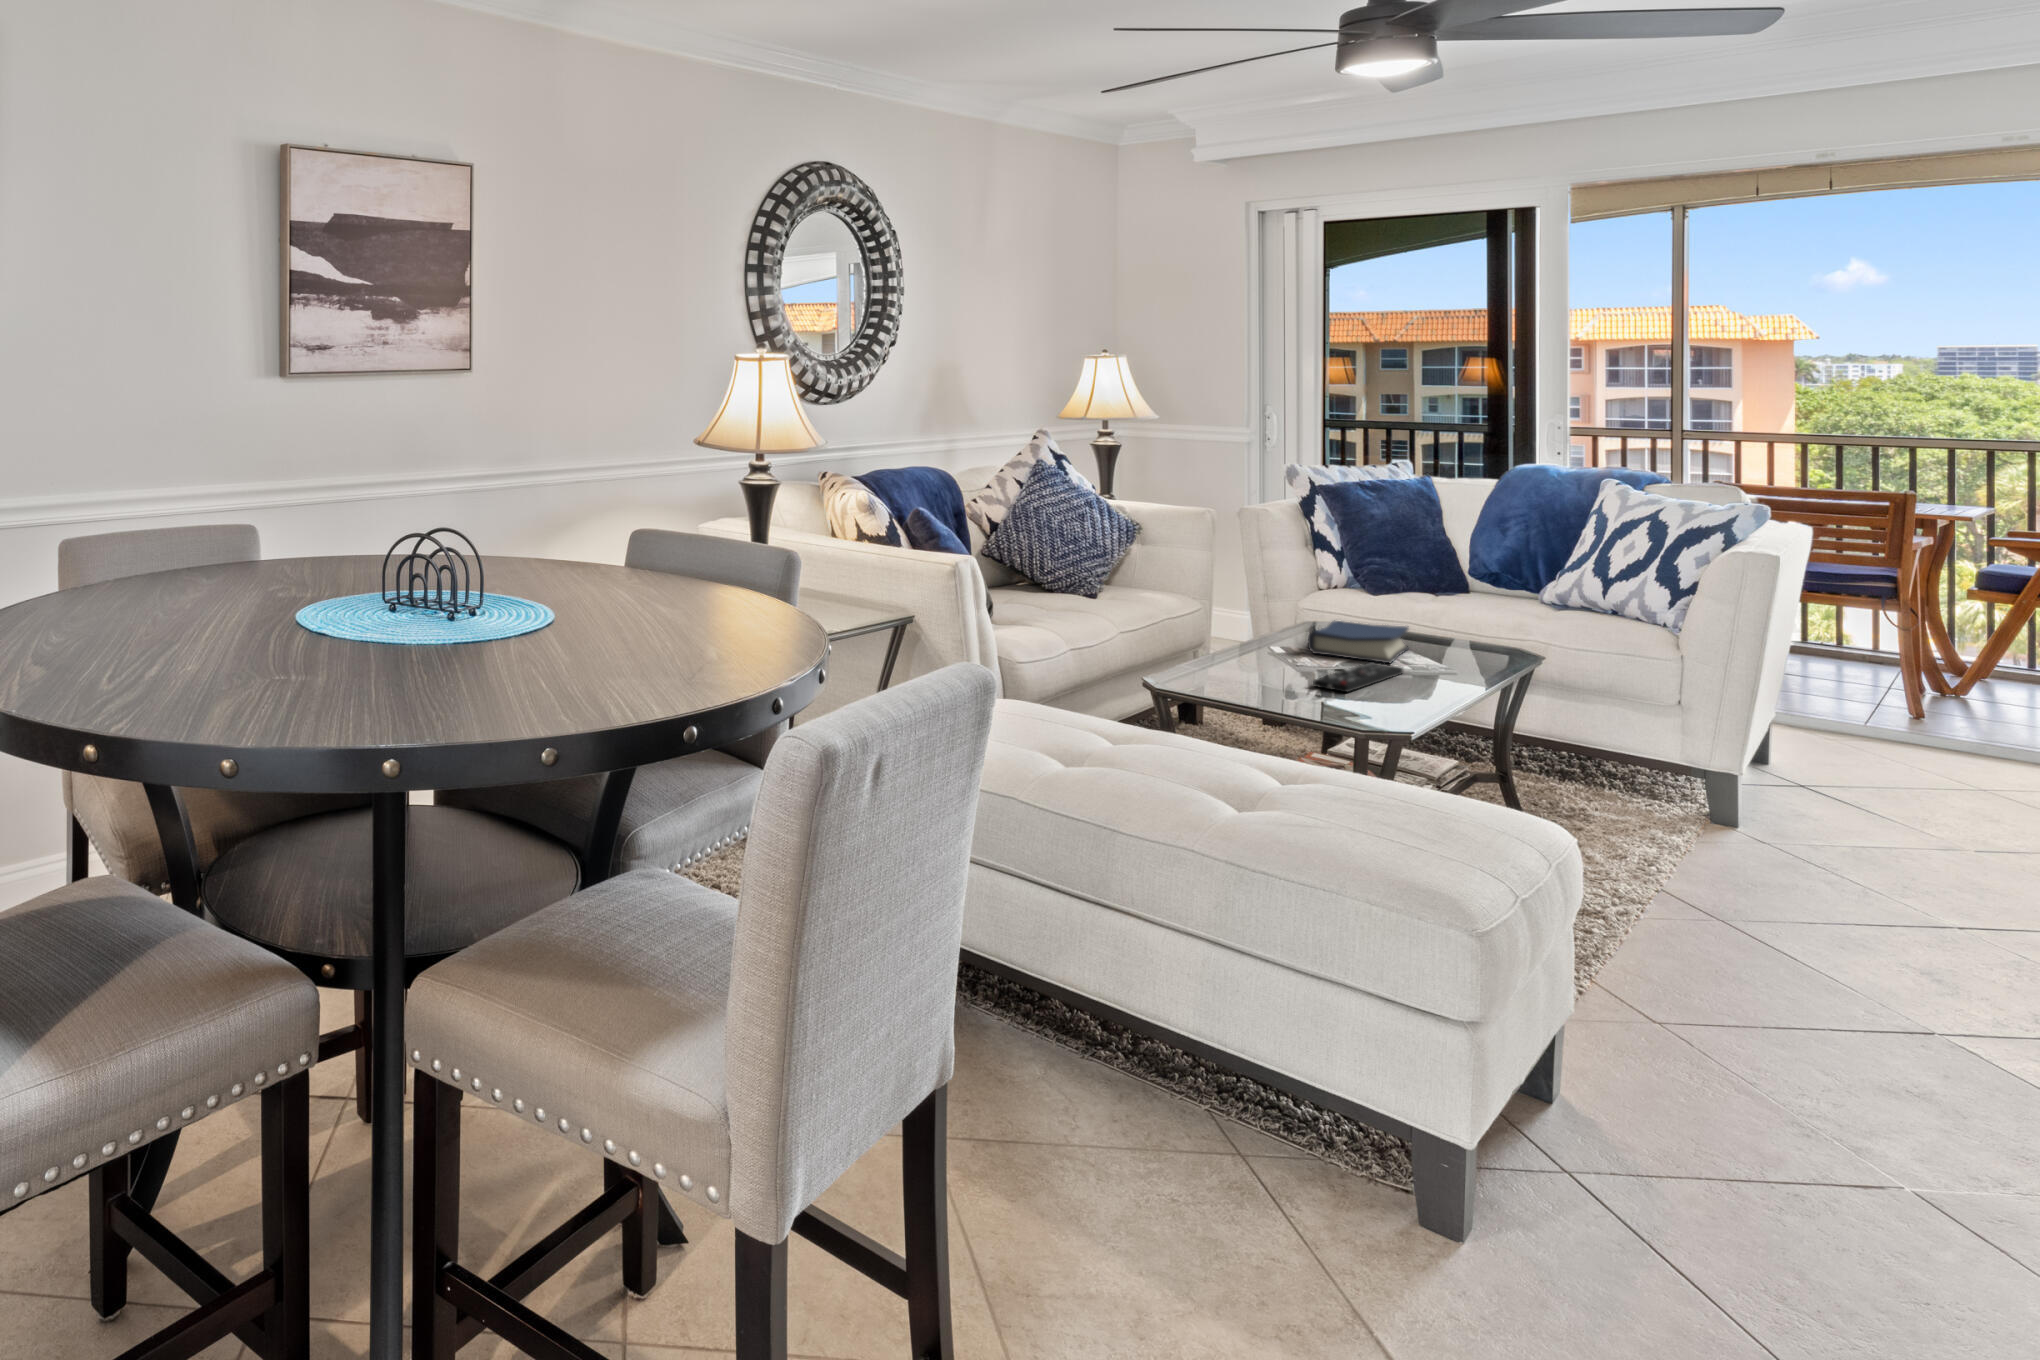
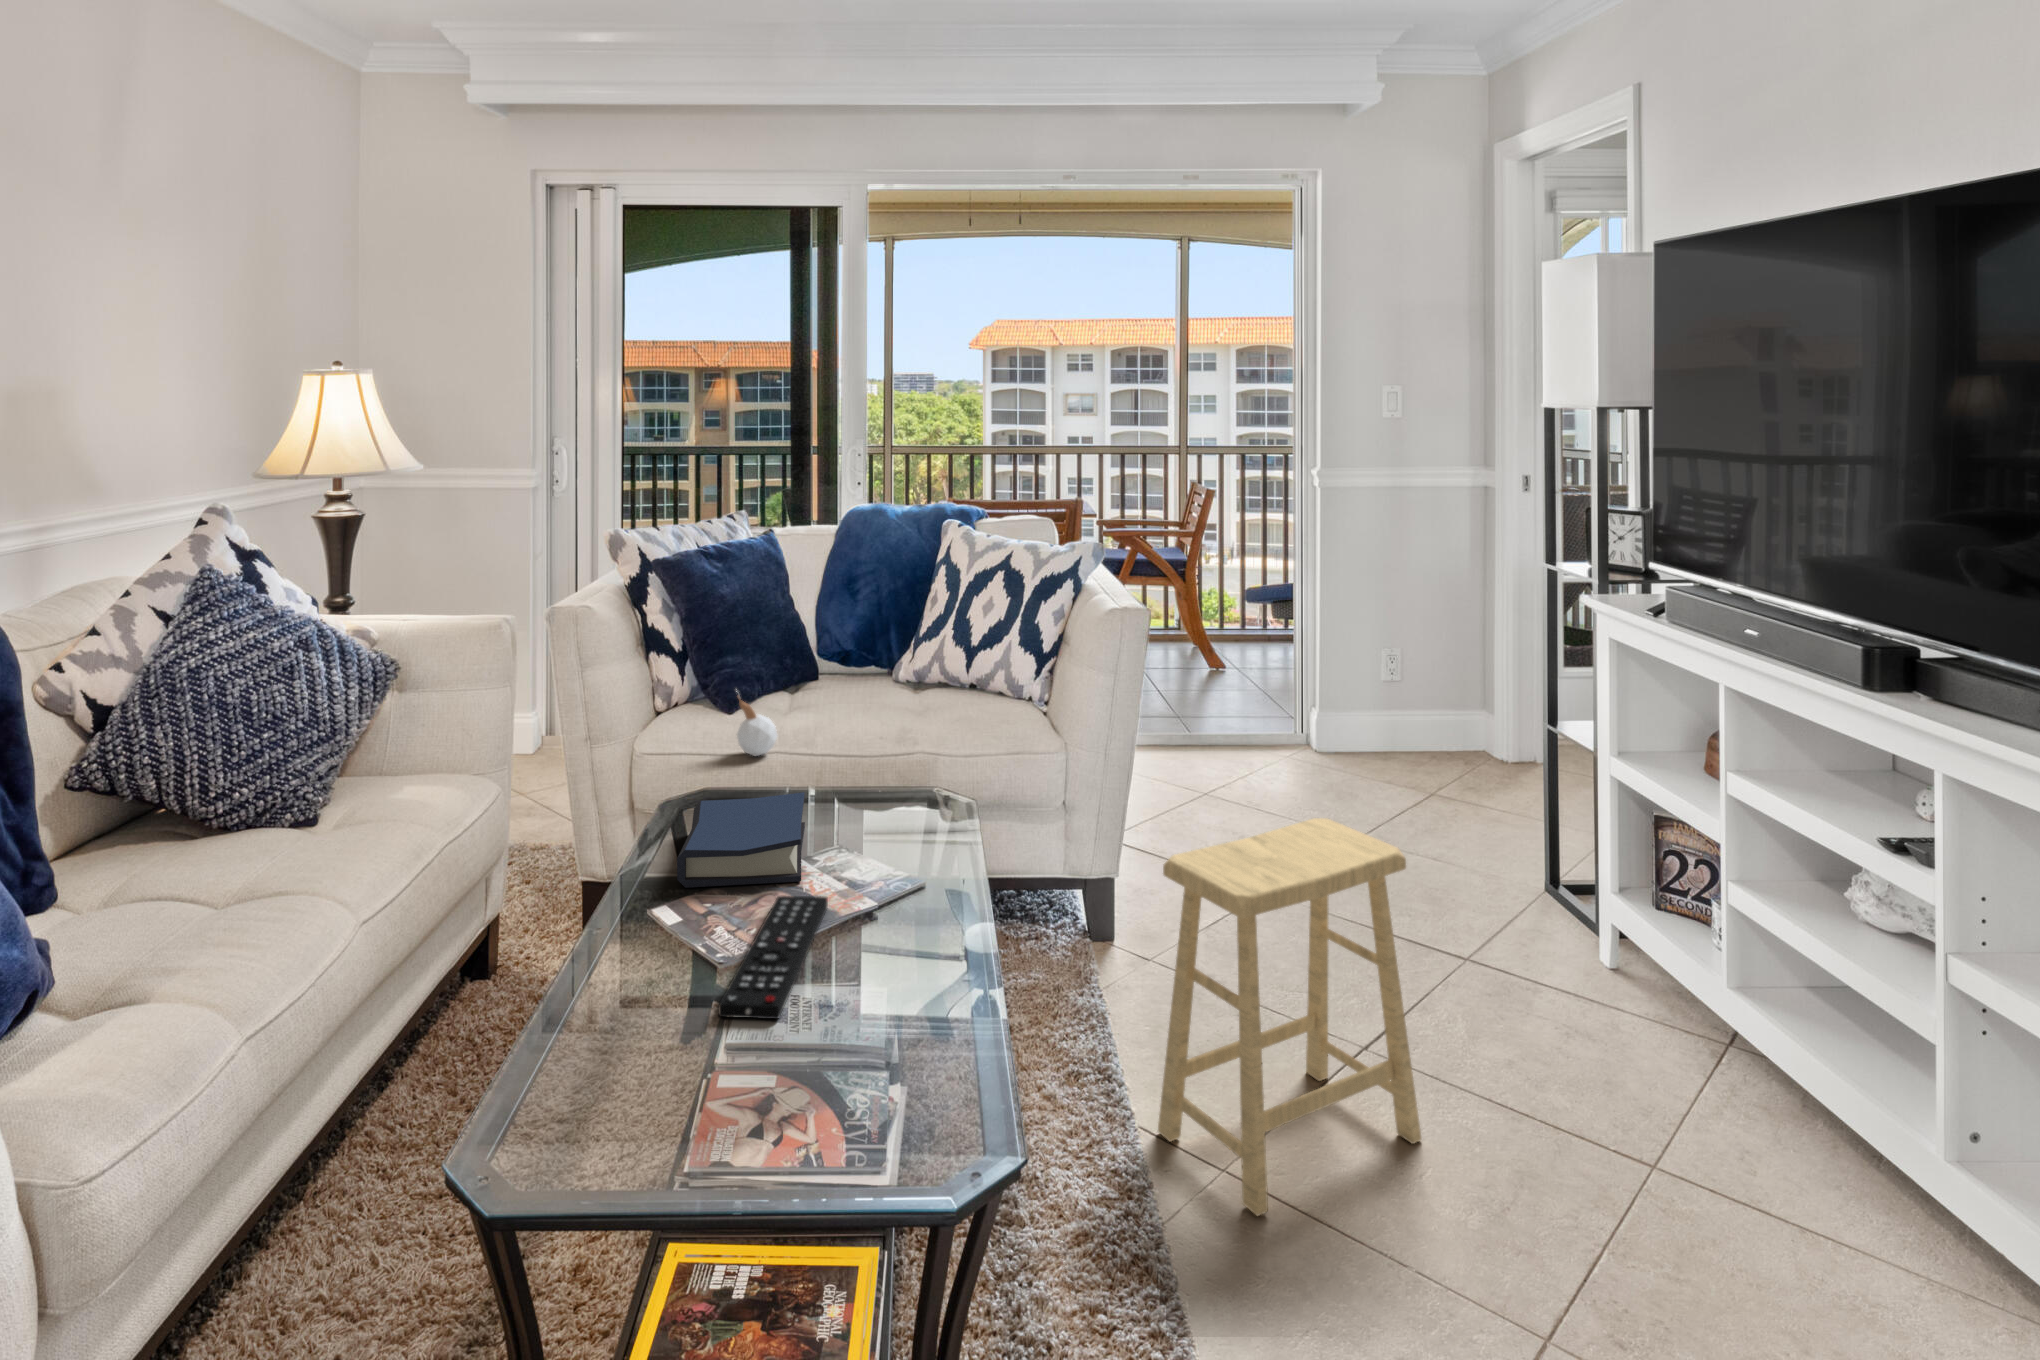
candle: none [1377,572,1411,621] -> present [736,689,777,756]
footstool: none [1681,697,1944,956] -> present [1158,818,1421,1216]

